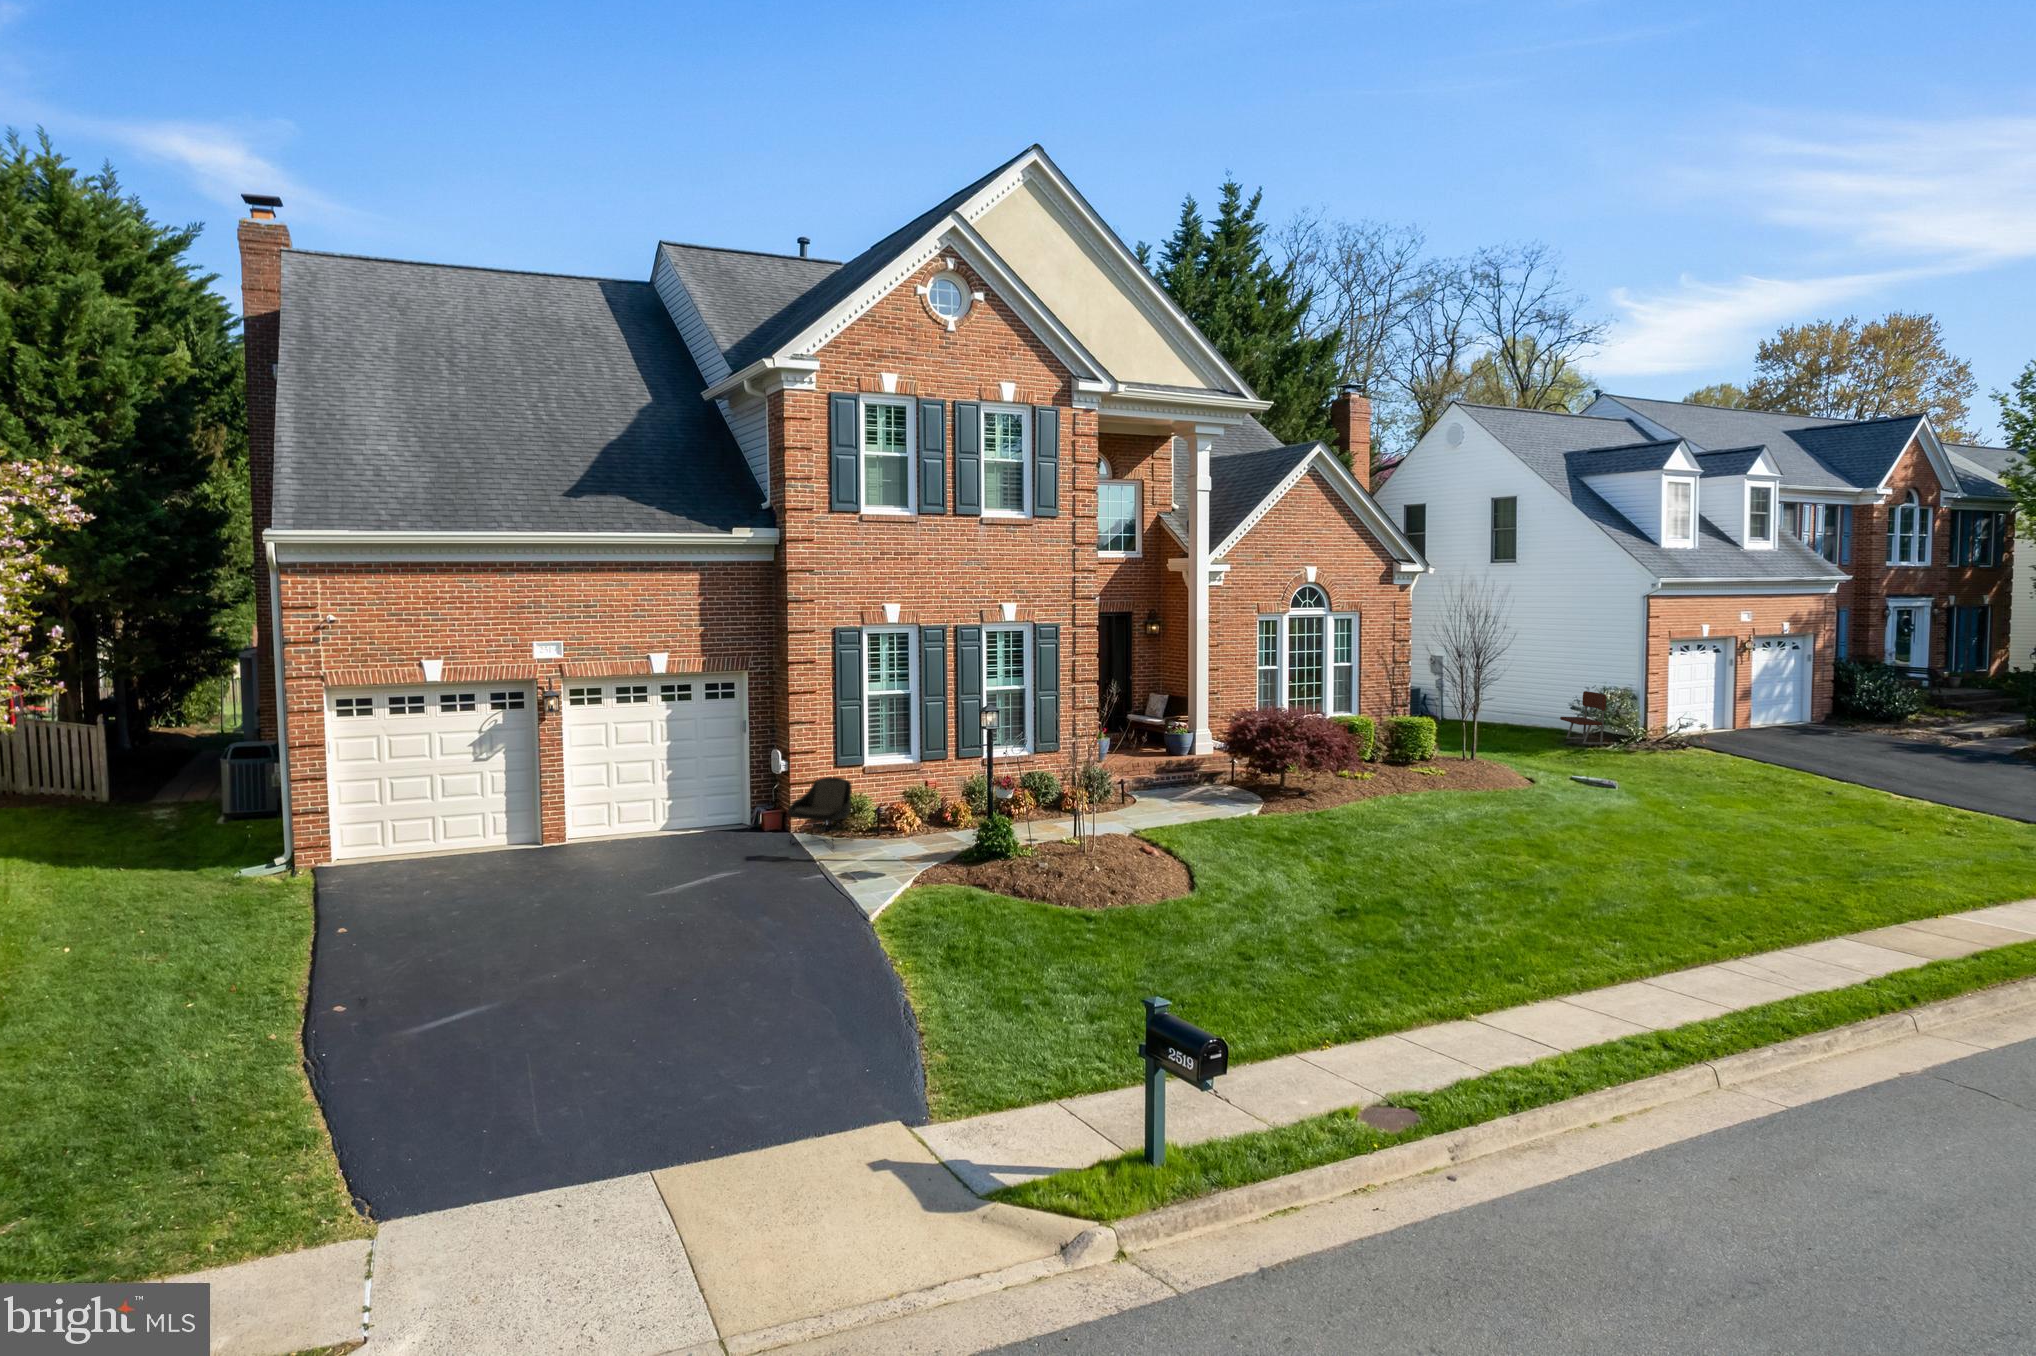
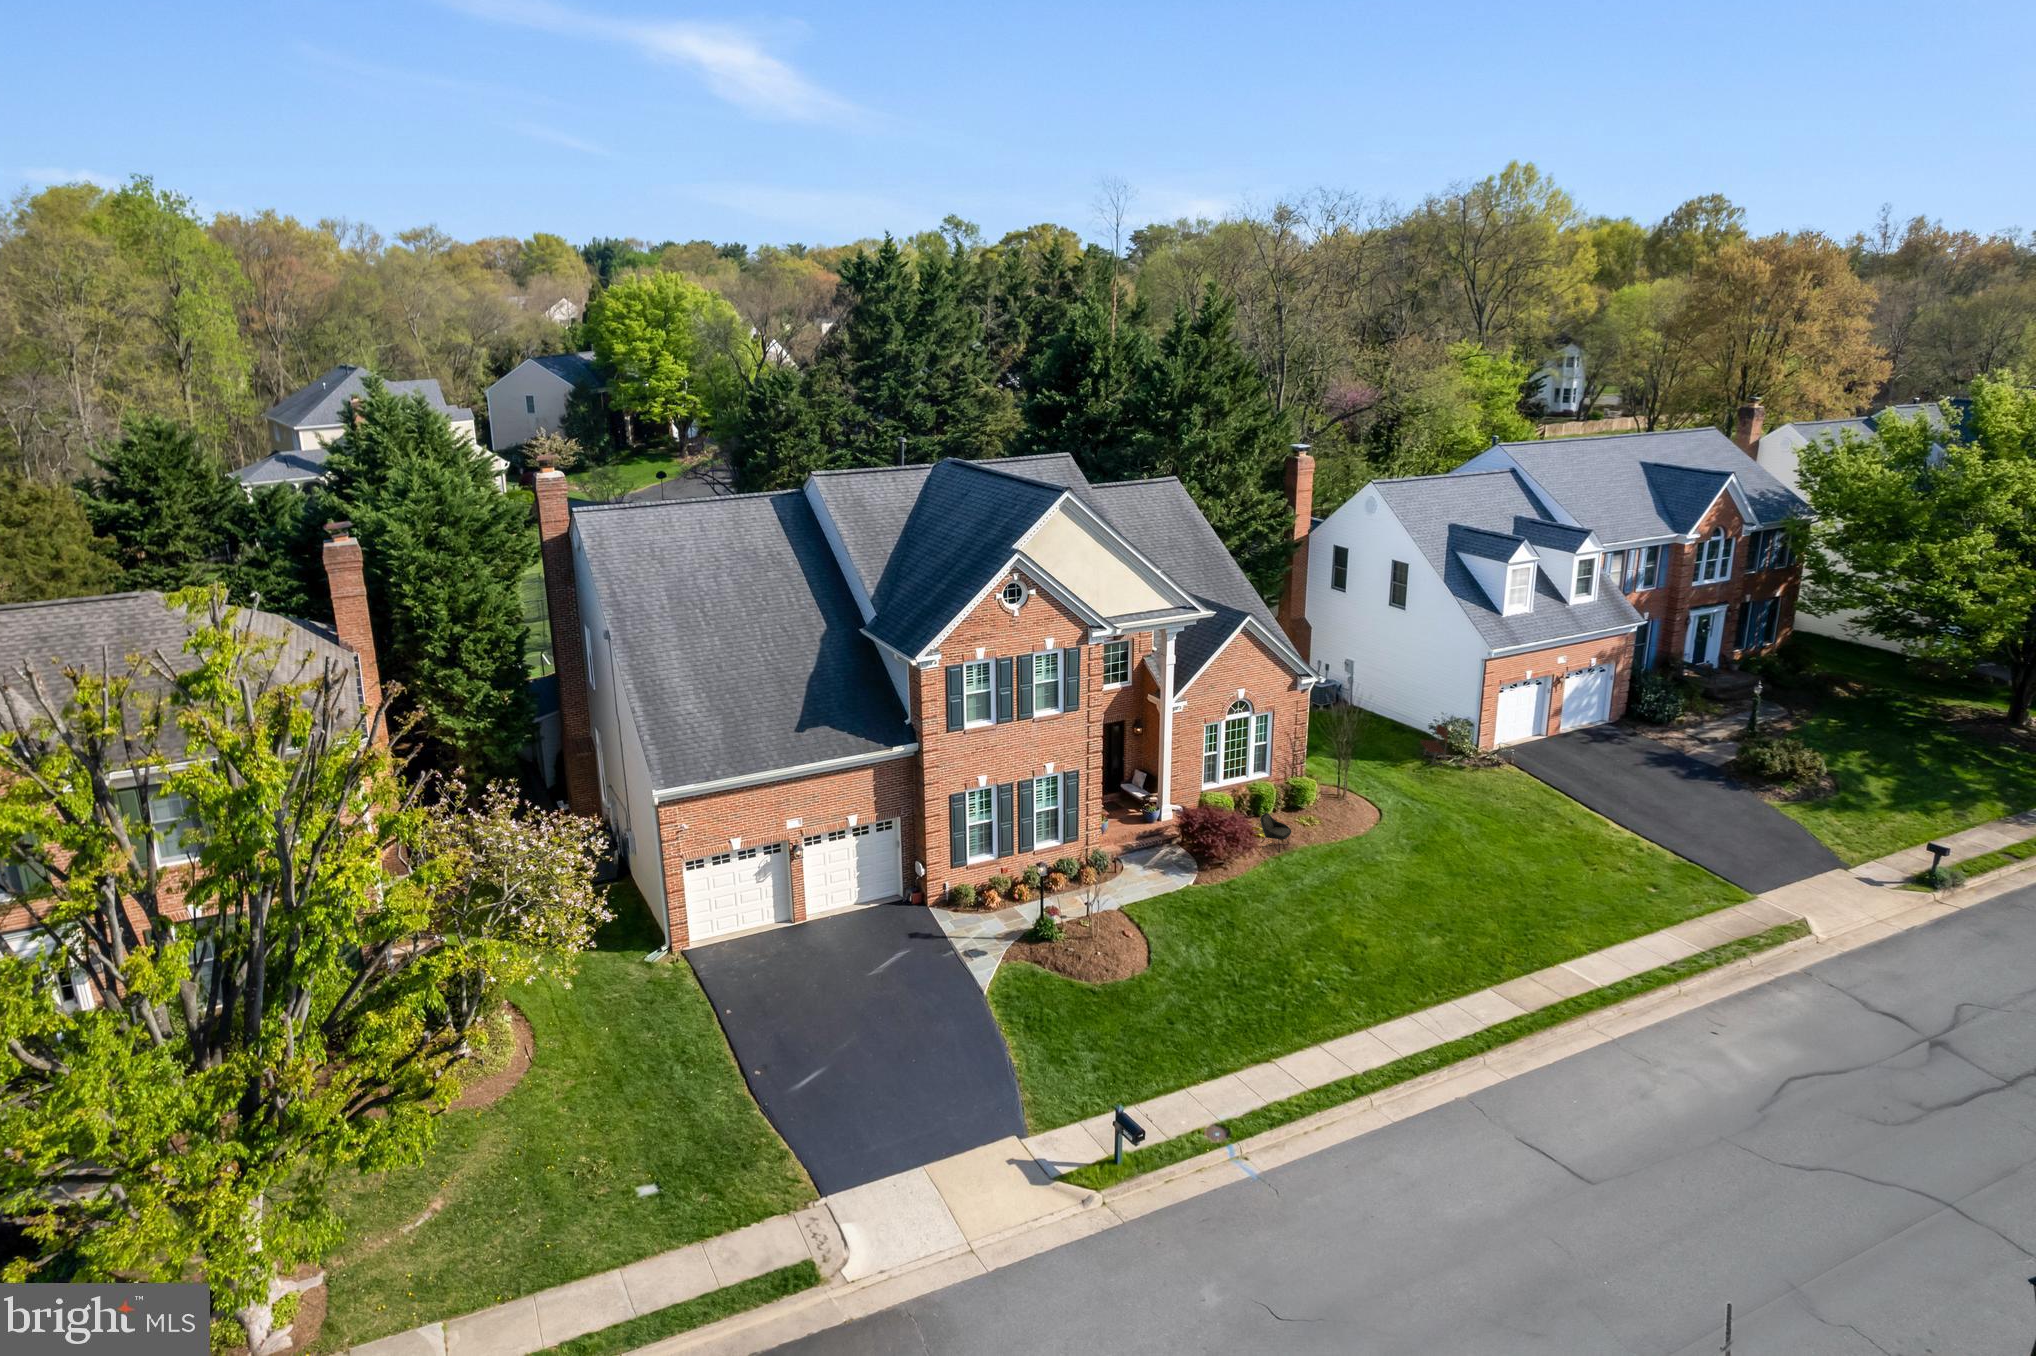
lounge chair: present [787,777,852,848] -> present [1260,813,1291,853]

